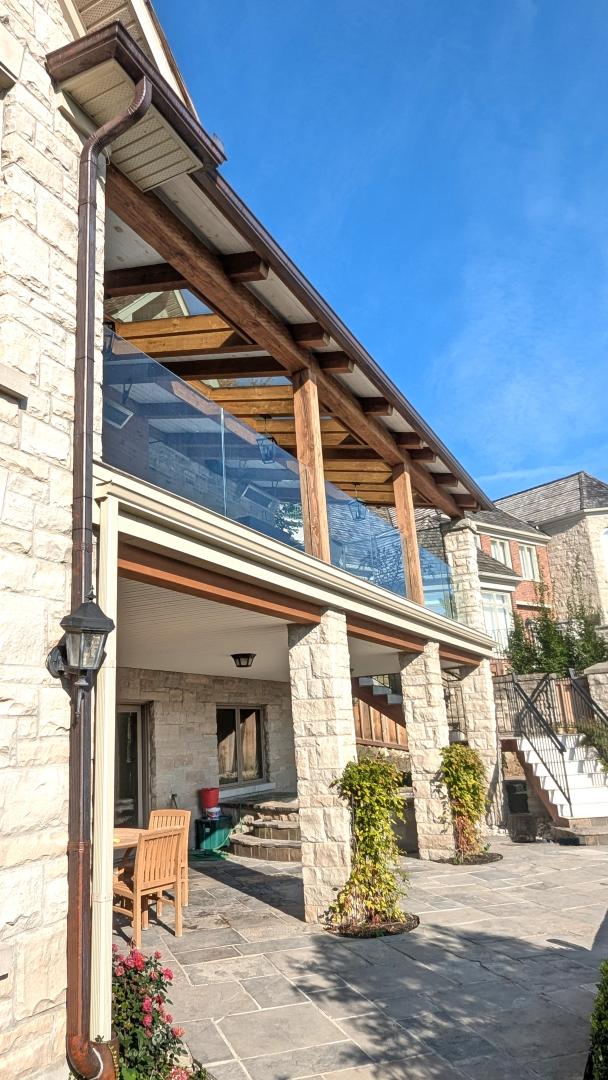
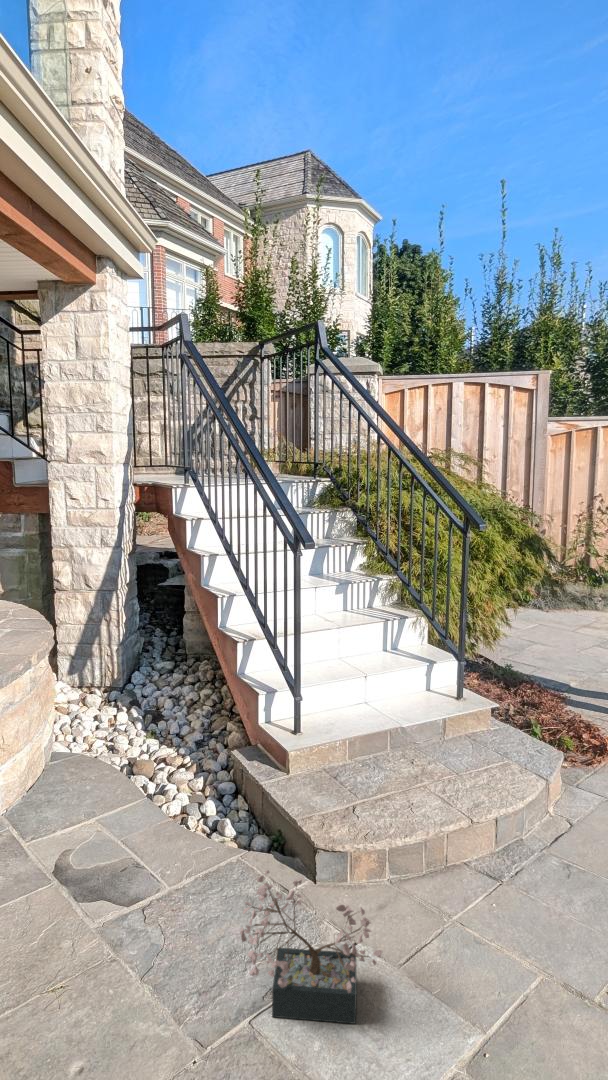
woven basket: present [507,813,537,842] -> none [64,791,188,942]

